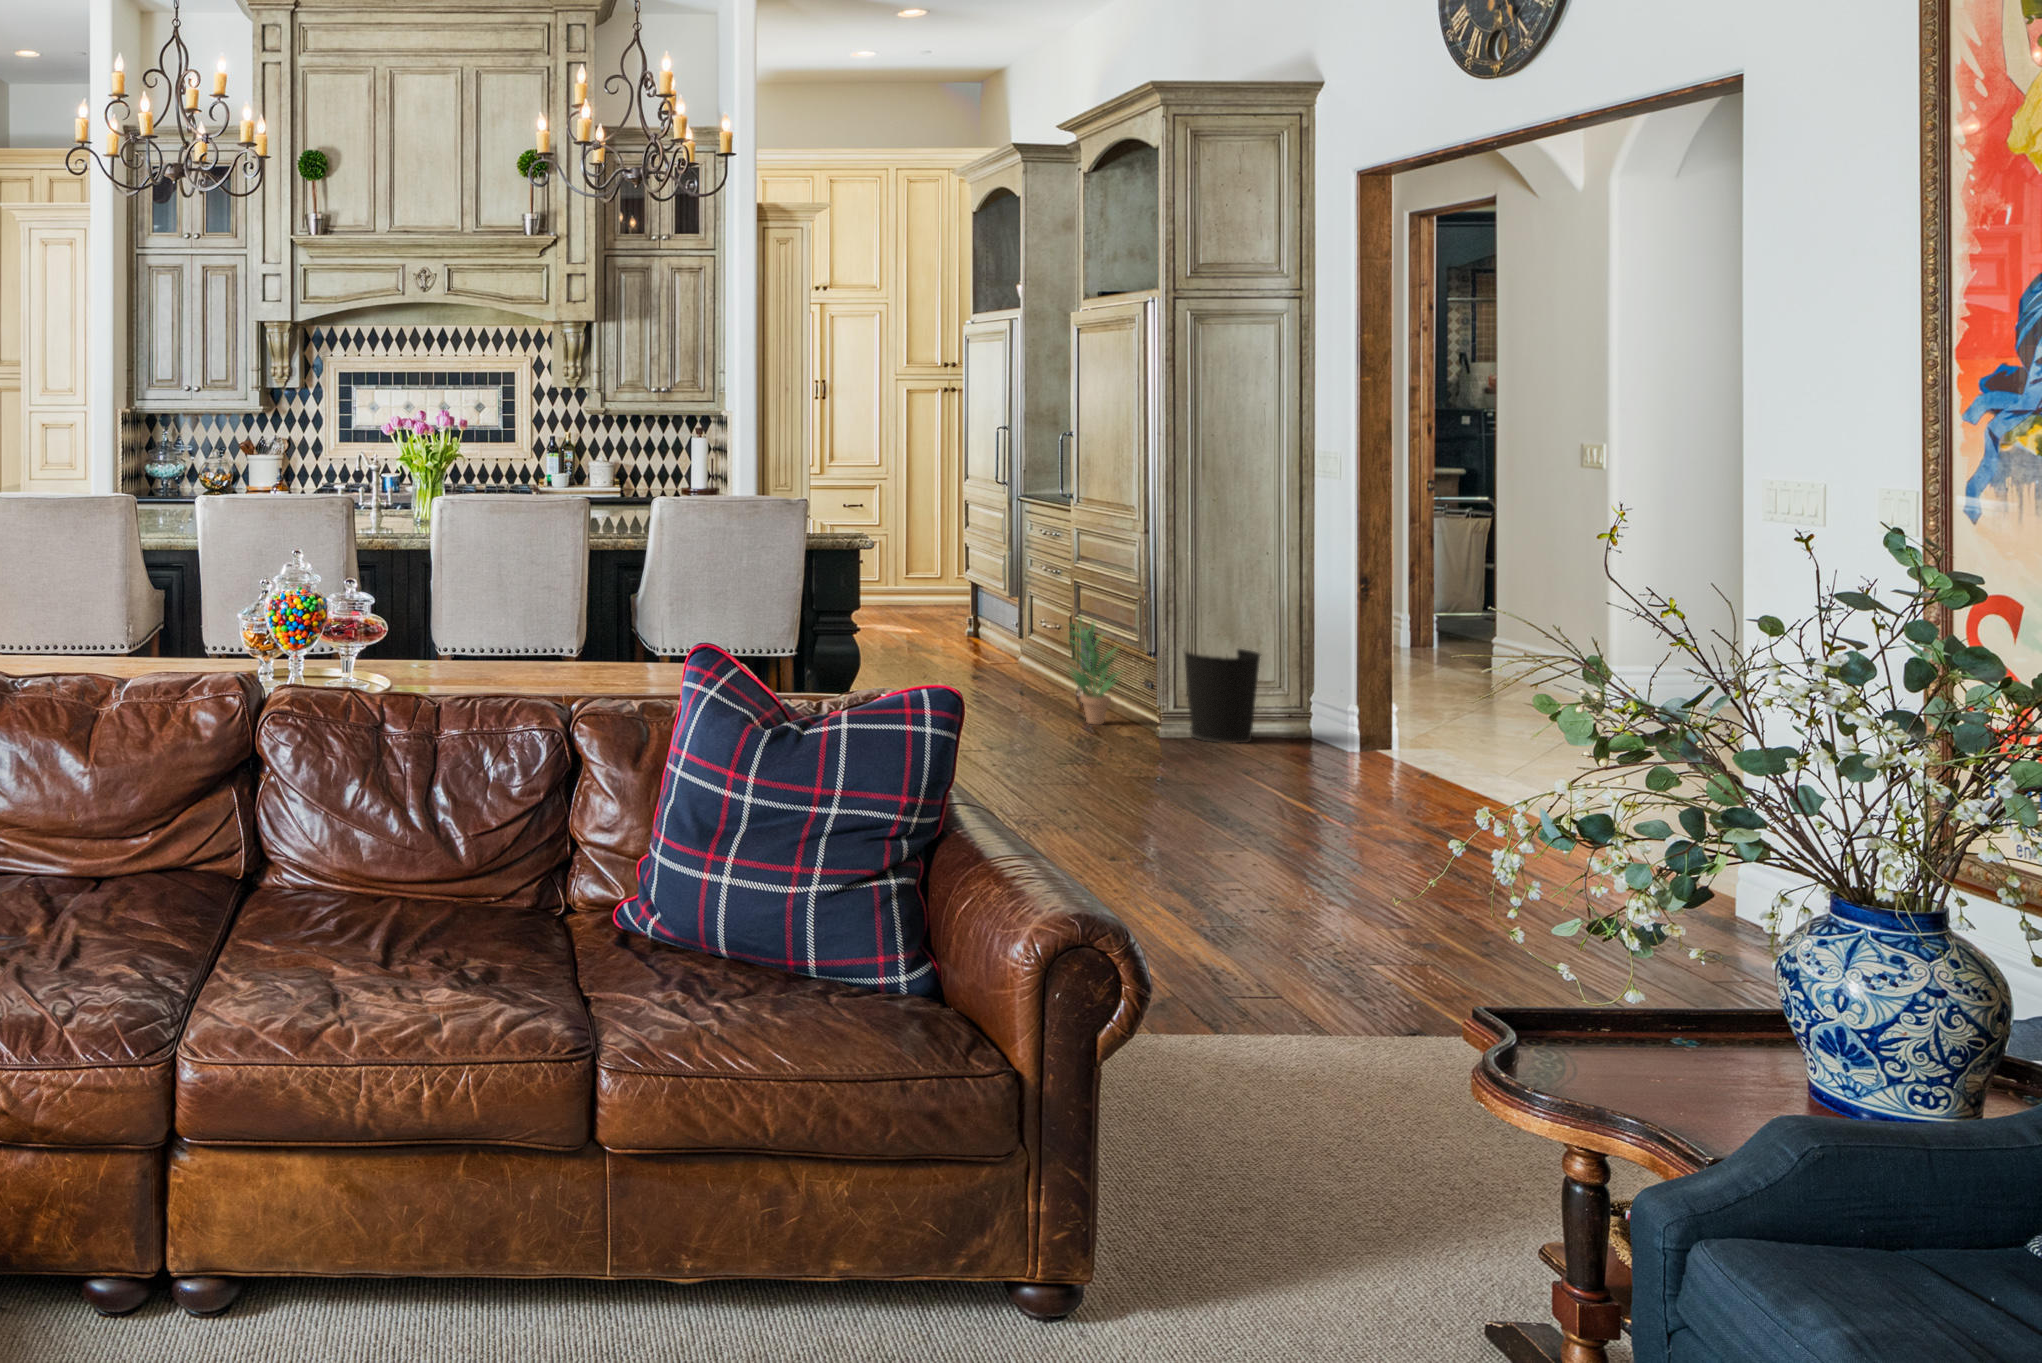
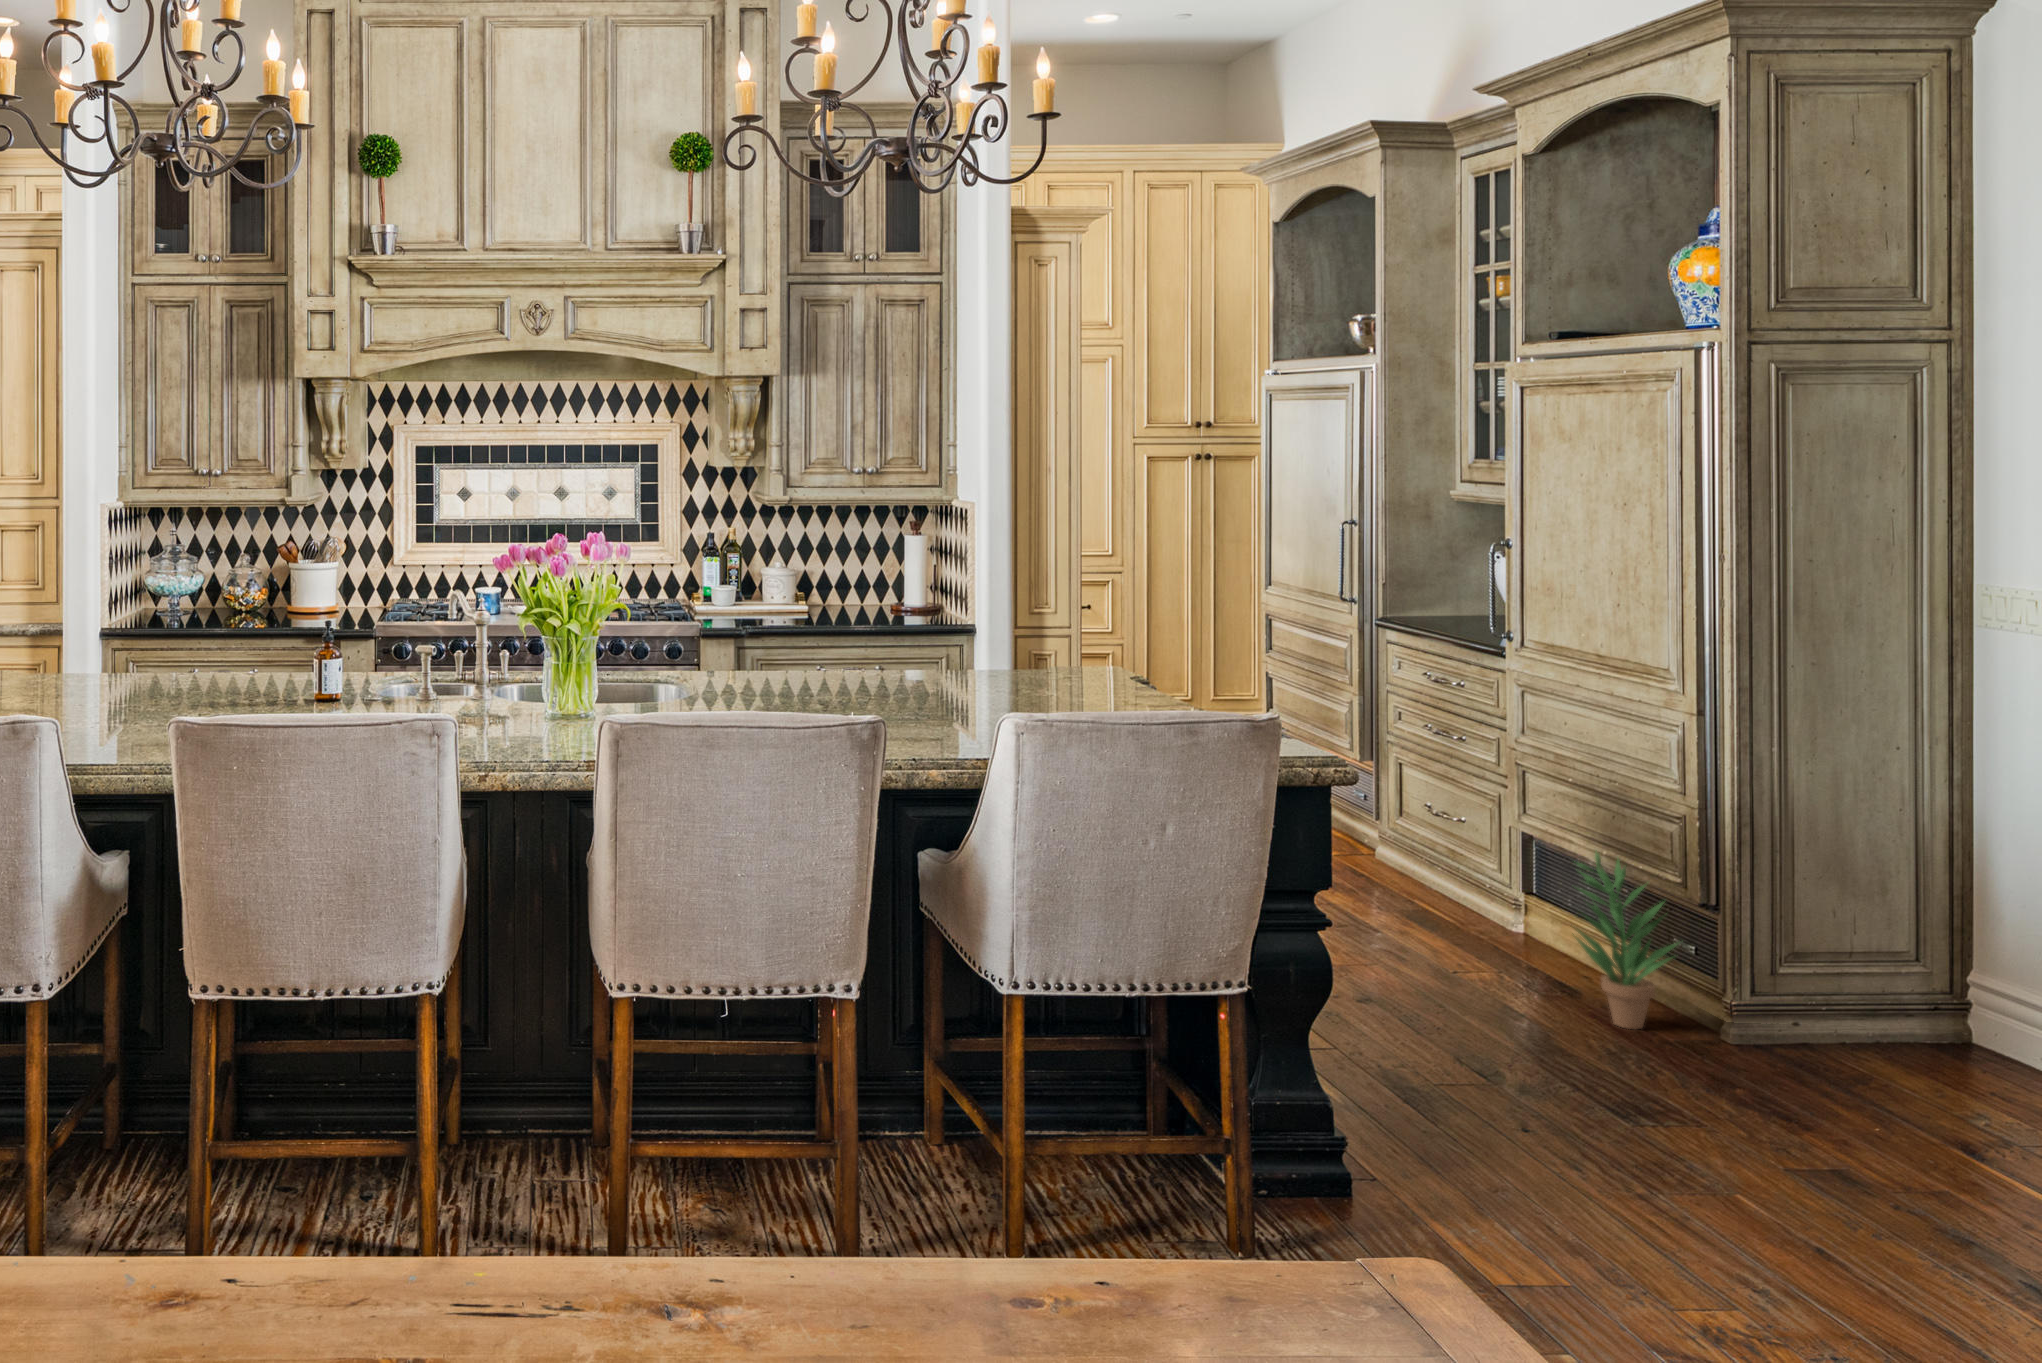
wastebasket: present [1185,649,1260,743] -> none [1801,914,1953,1090]

